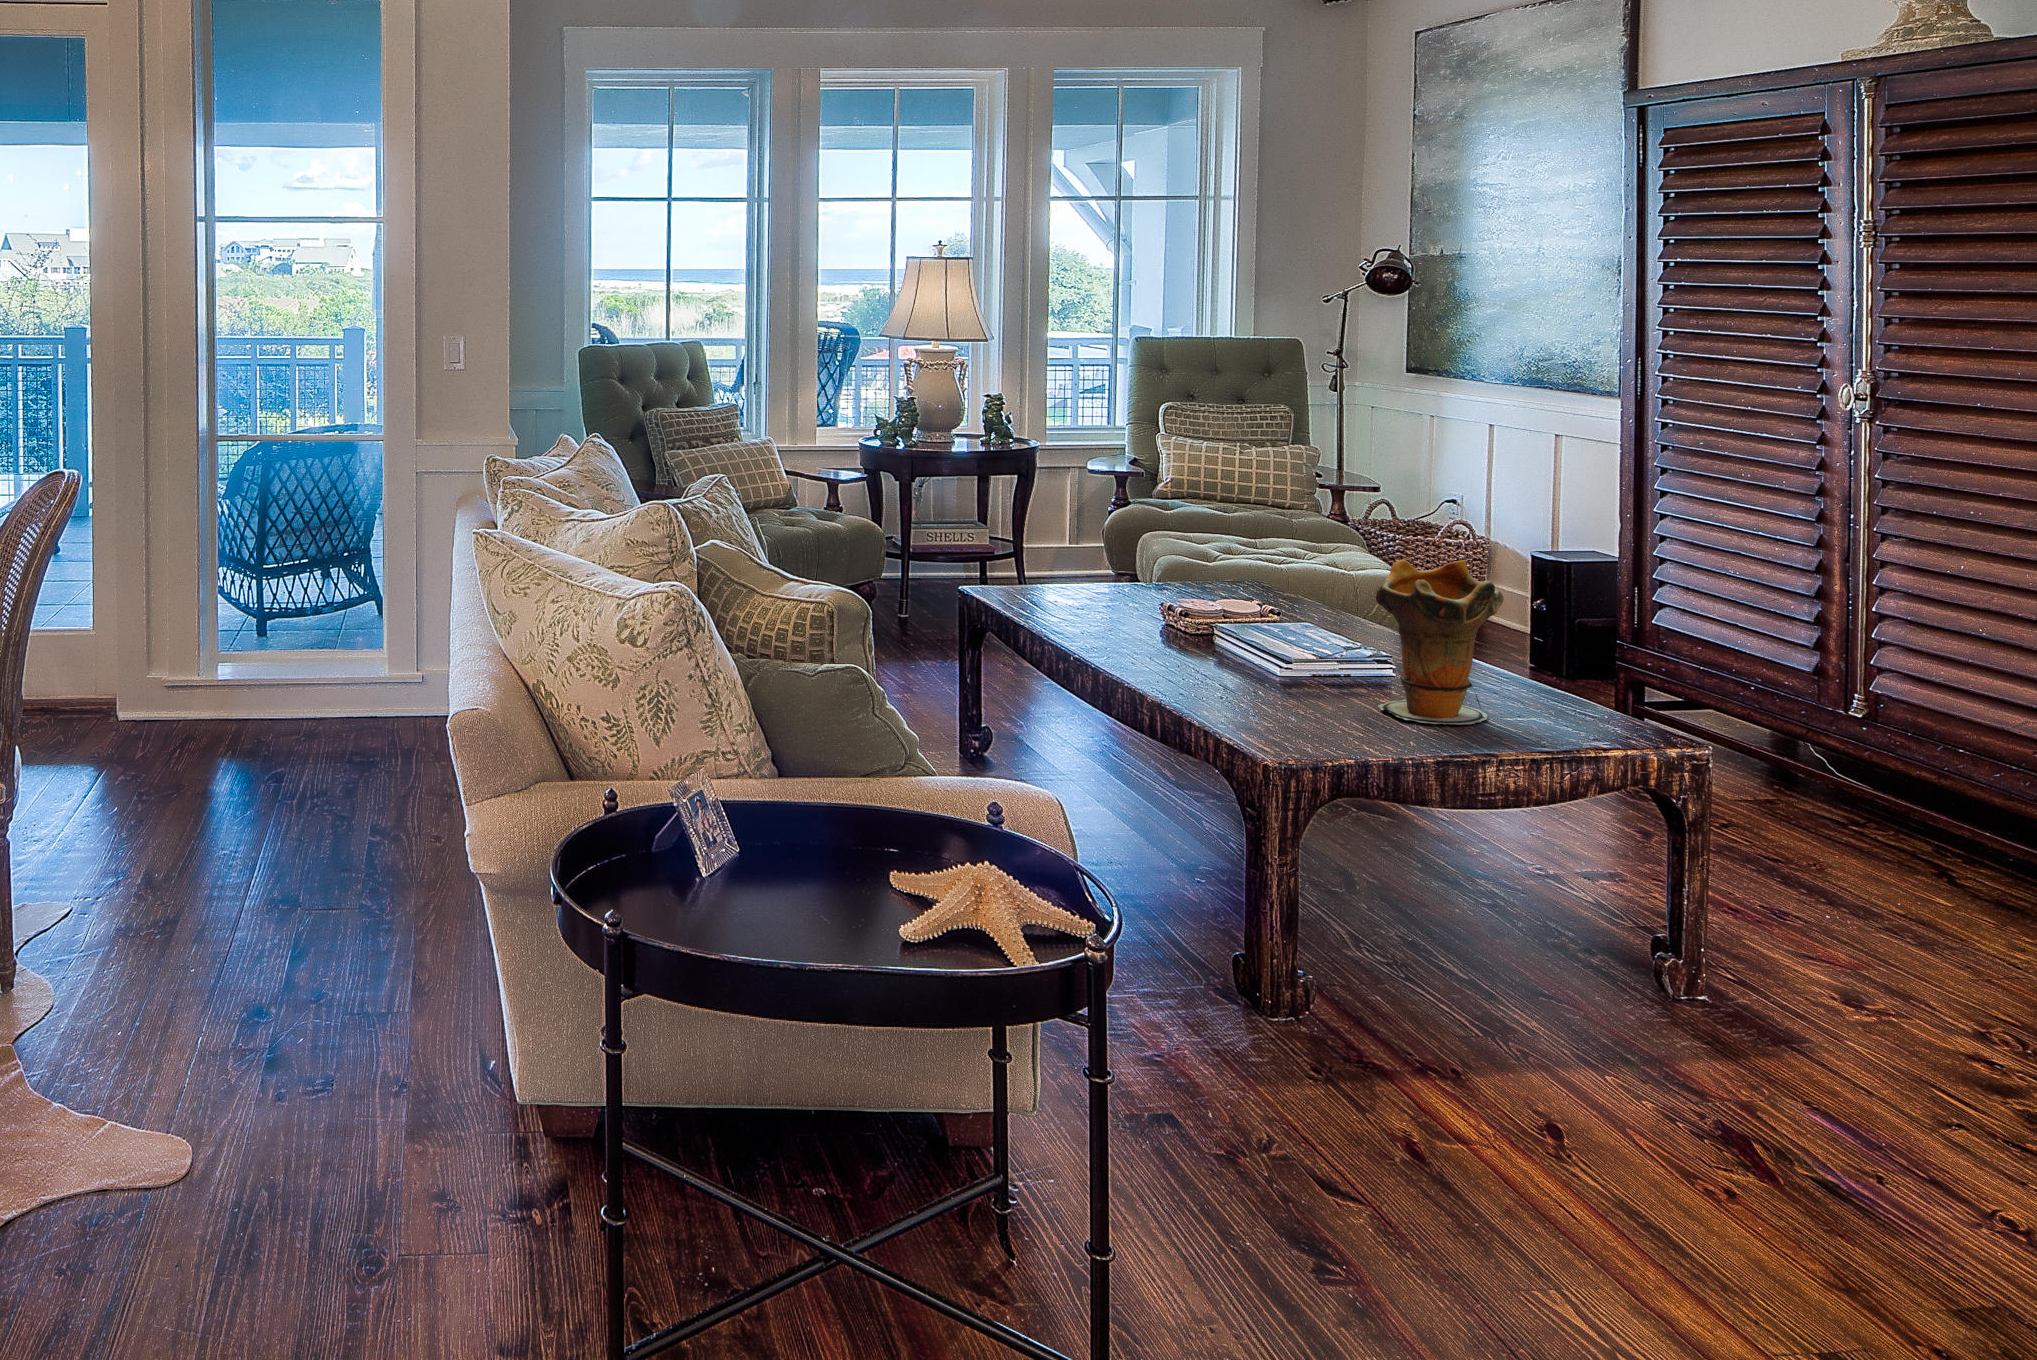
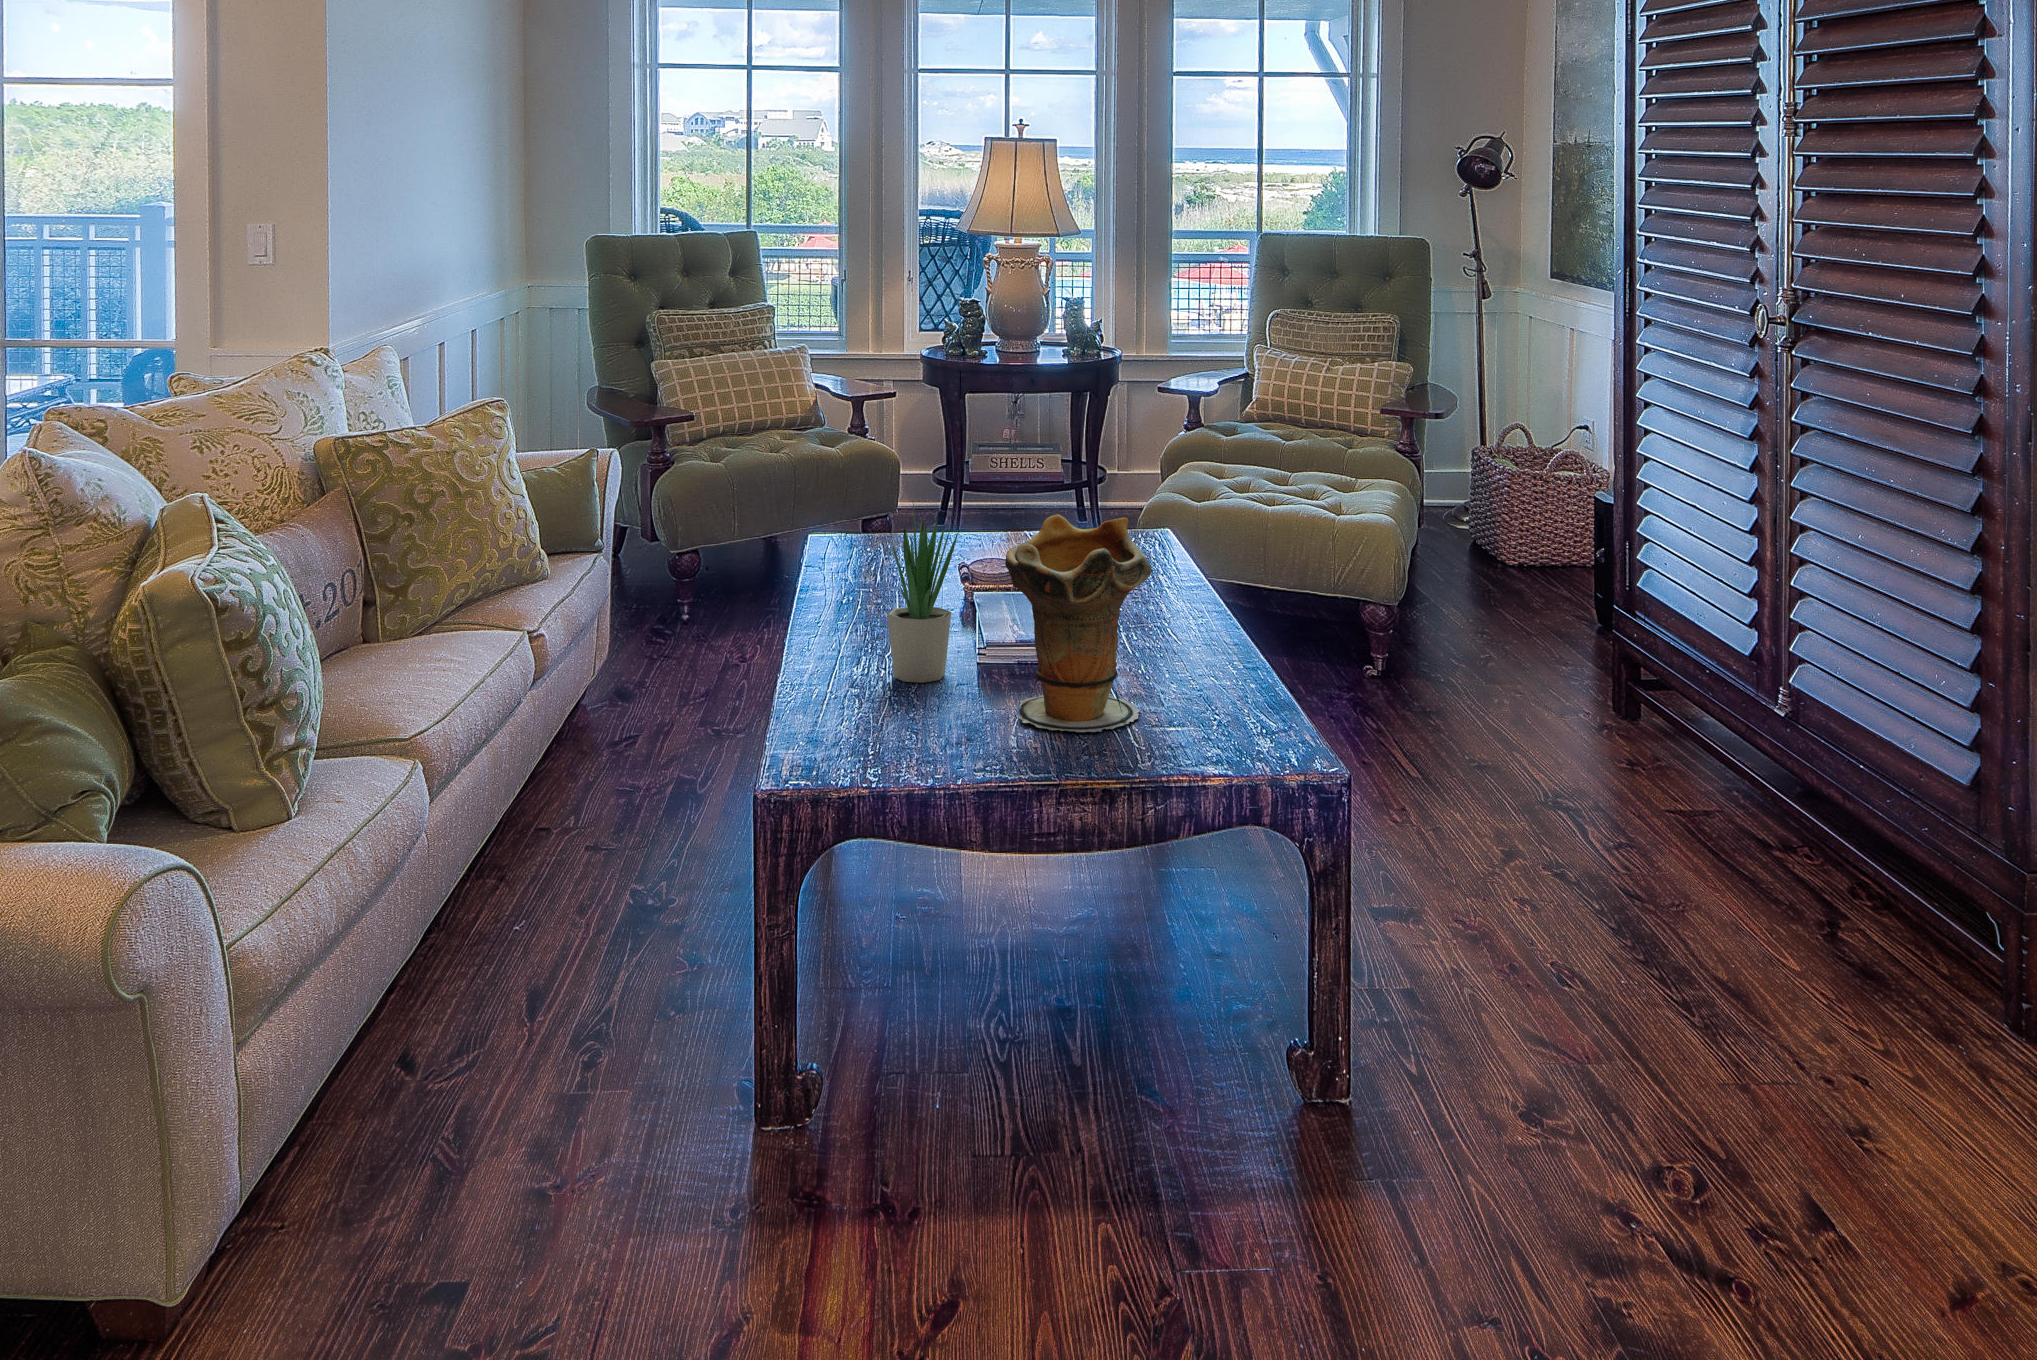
potted plant: none [1233,551,1302,698] -> present [887,505,958,683]

